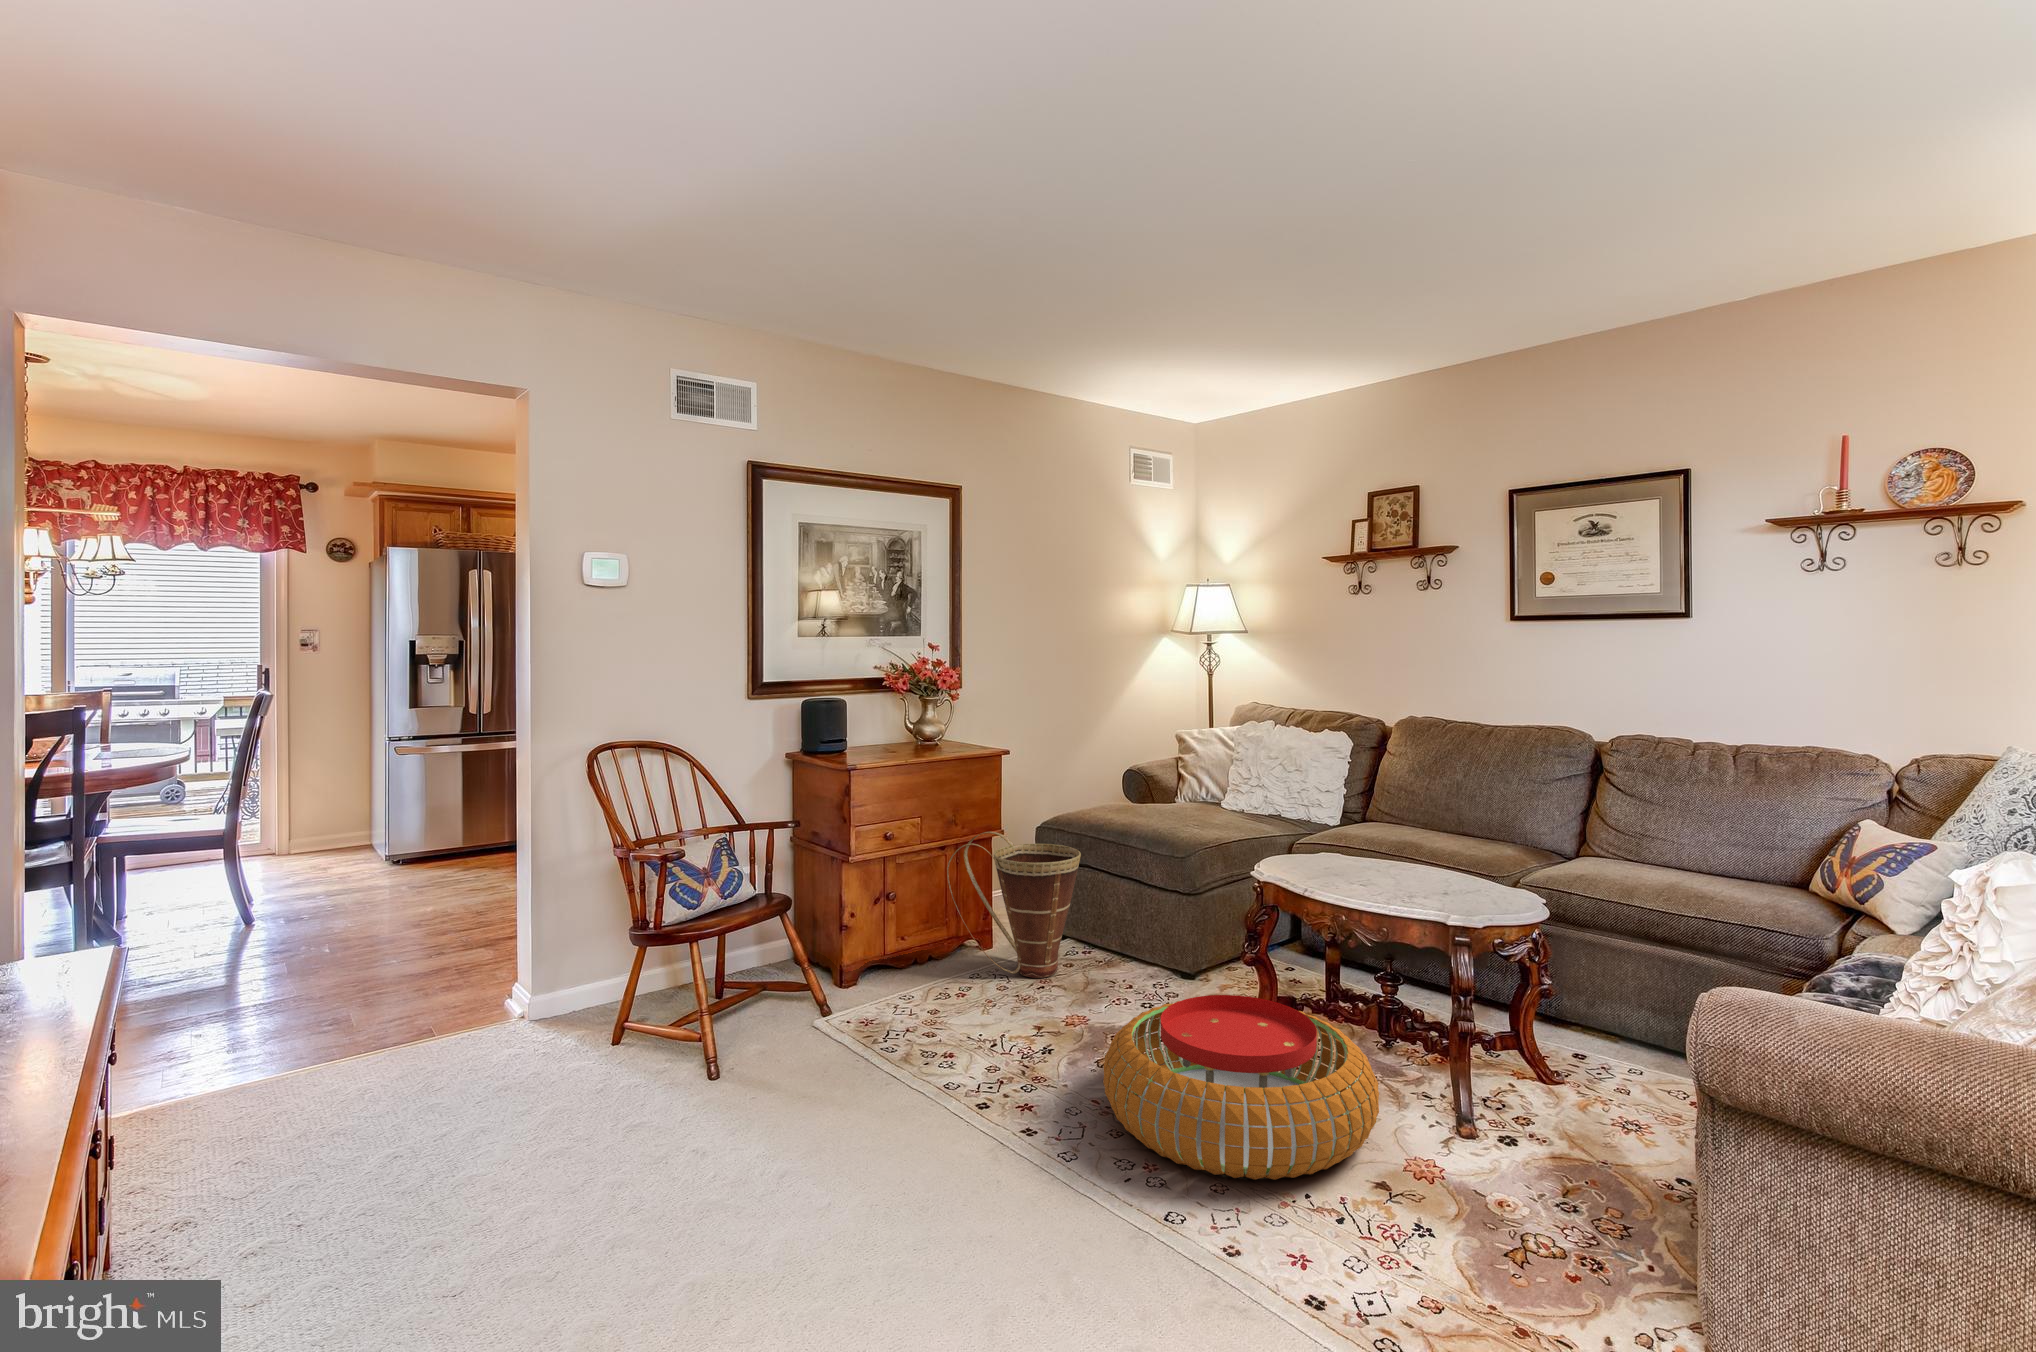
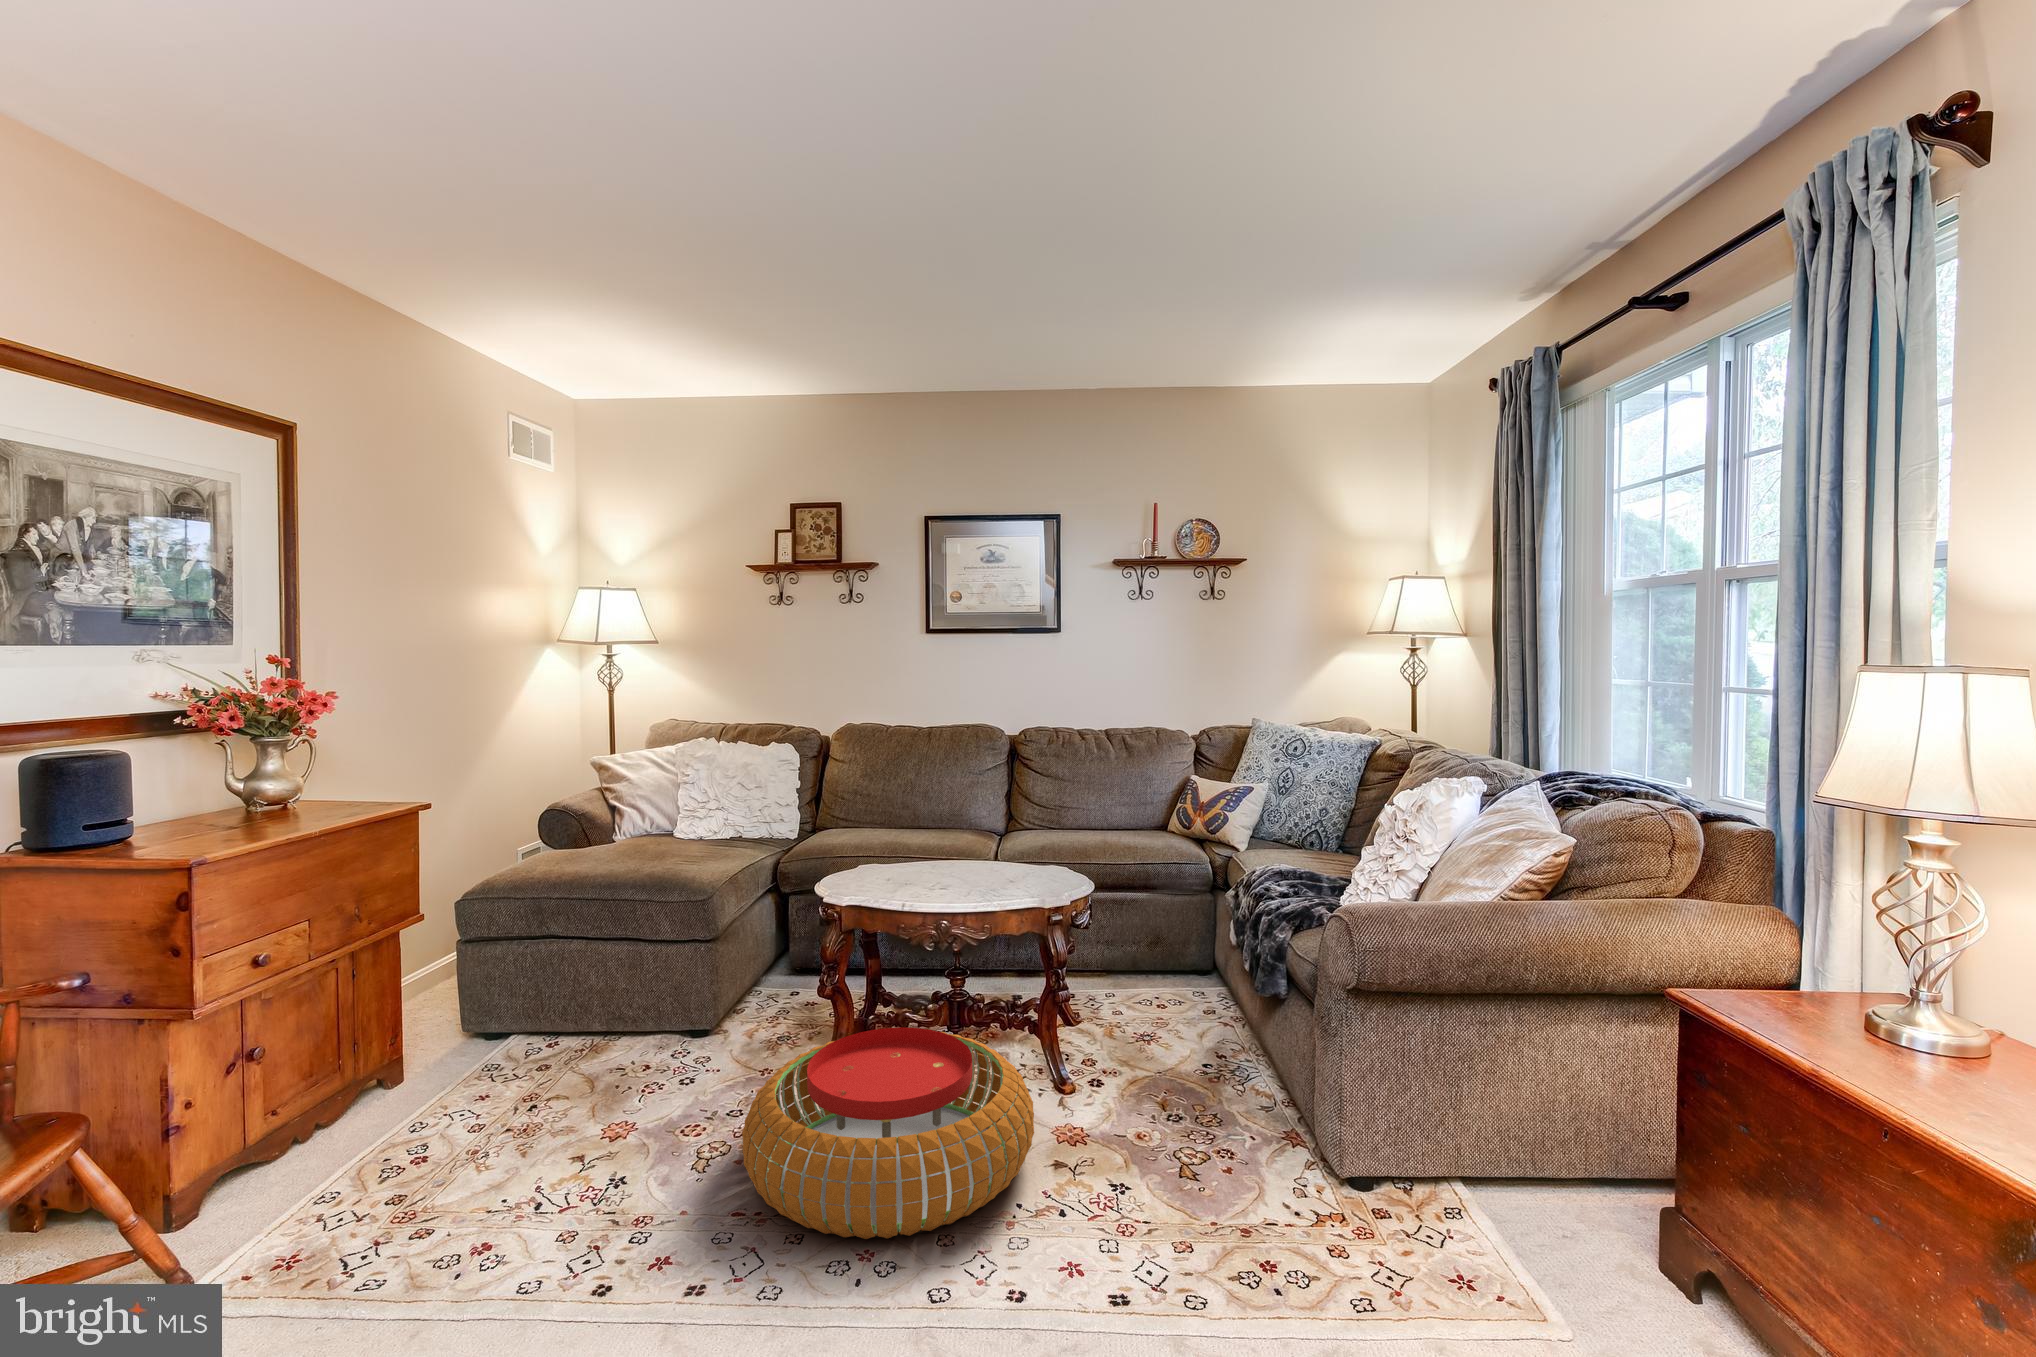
basket: present [947,832,1081,978] -> none [367,917,569,1103]

